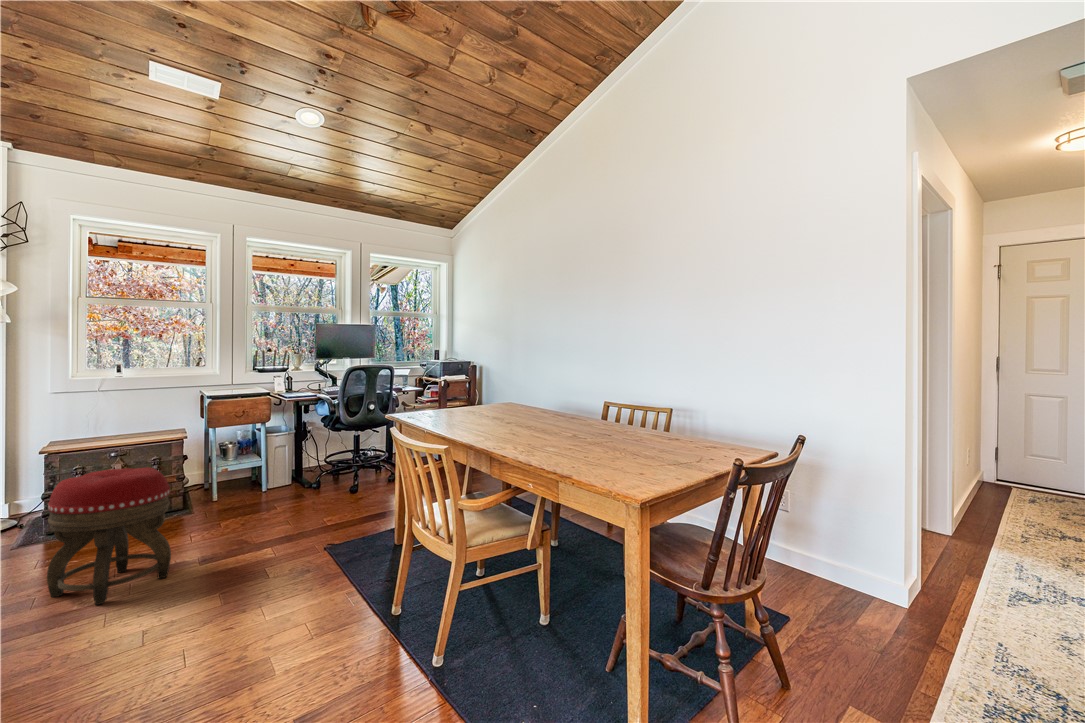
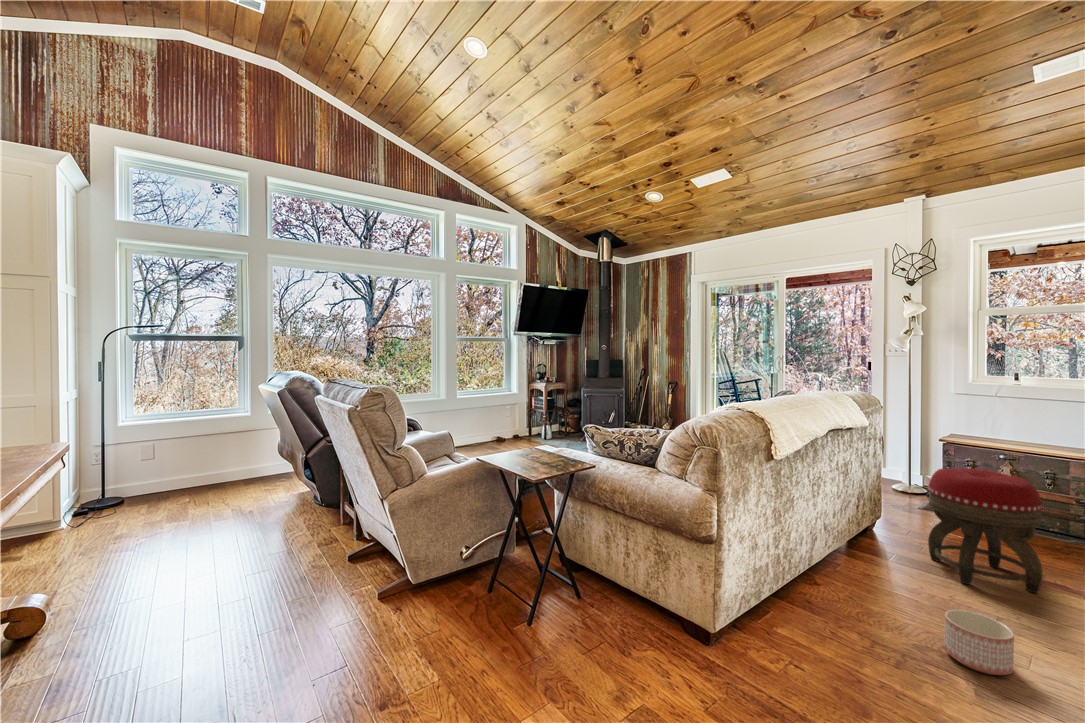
planter: none [104,619,177,691] -> present [944,610,1014,675]

